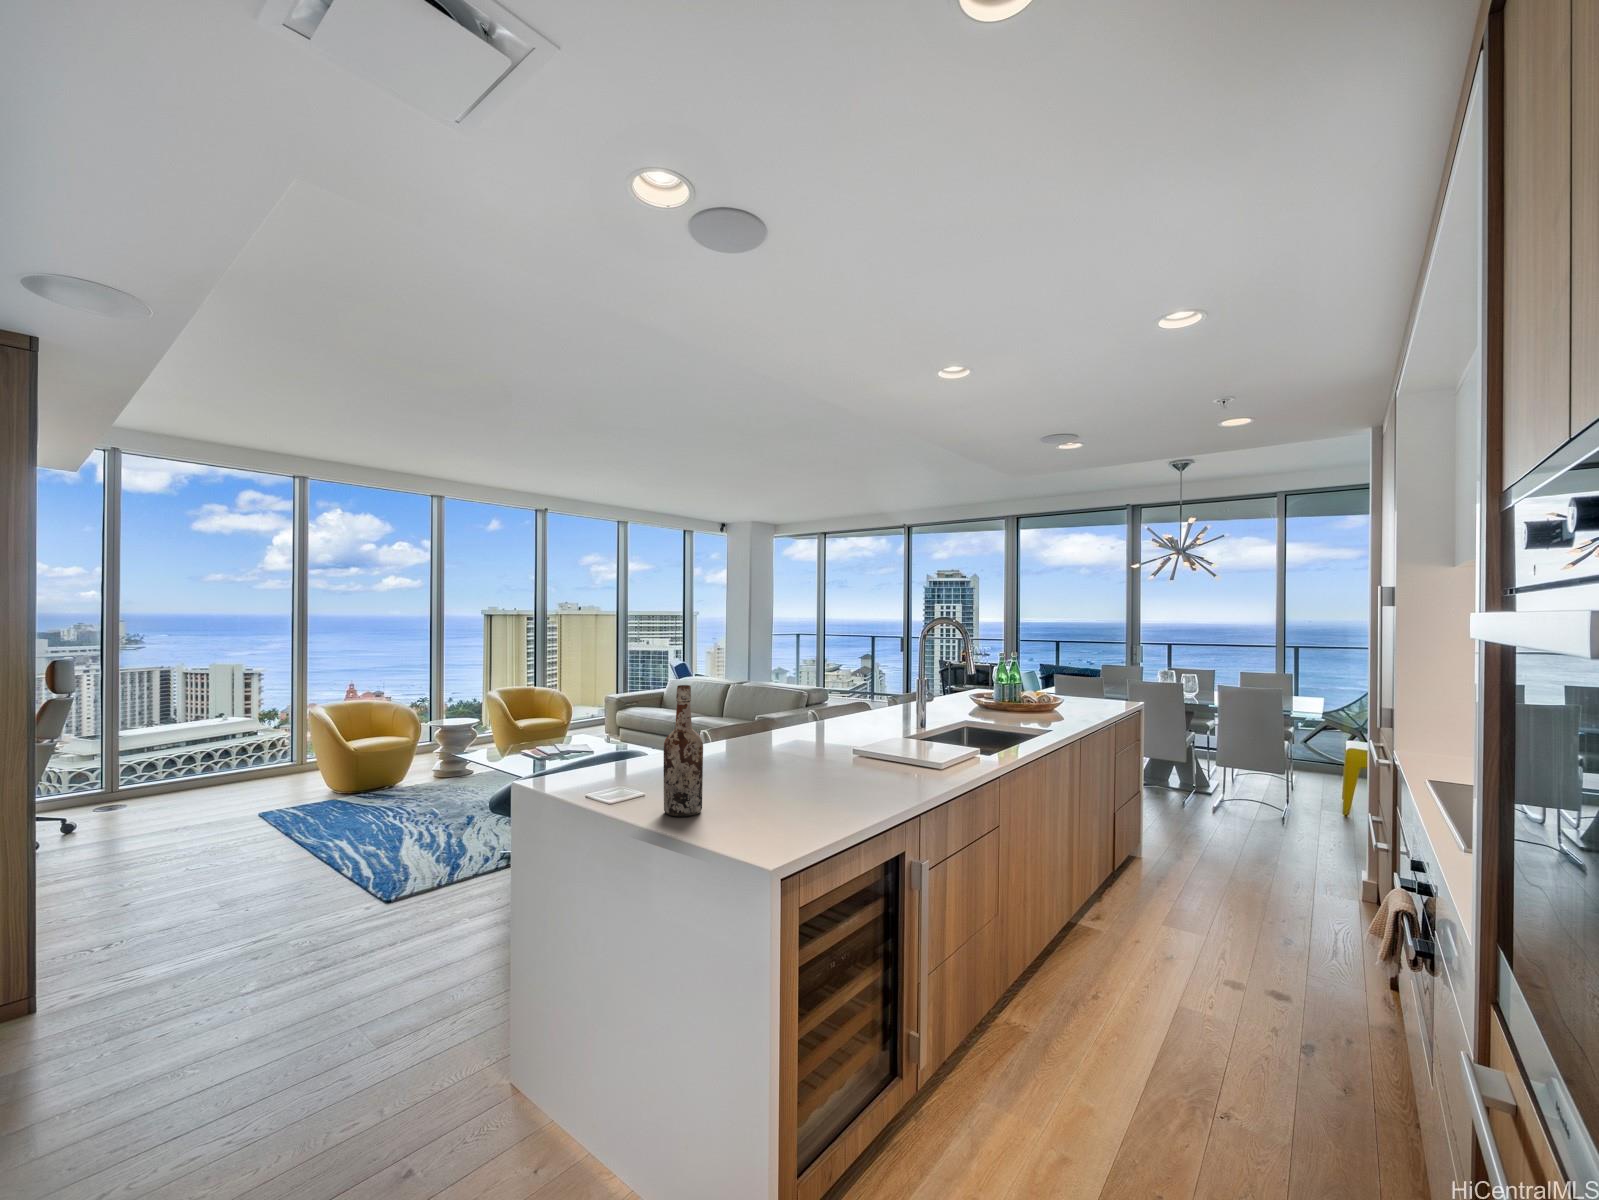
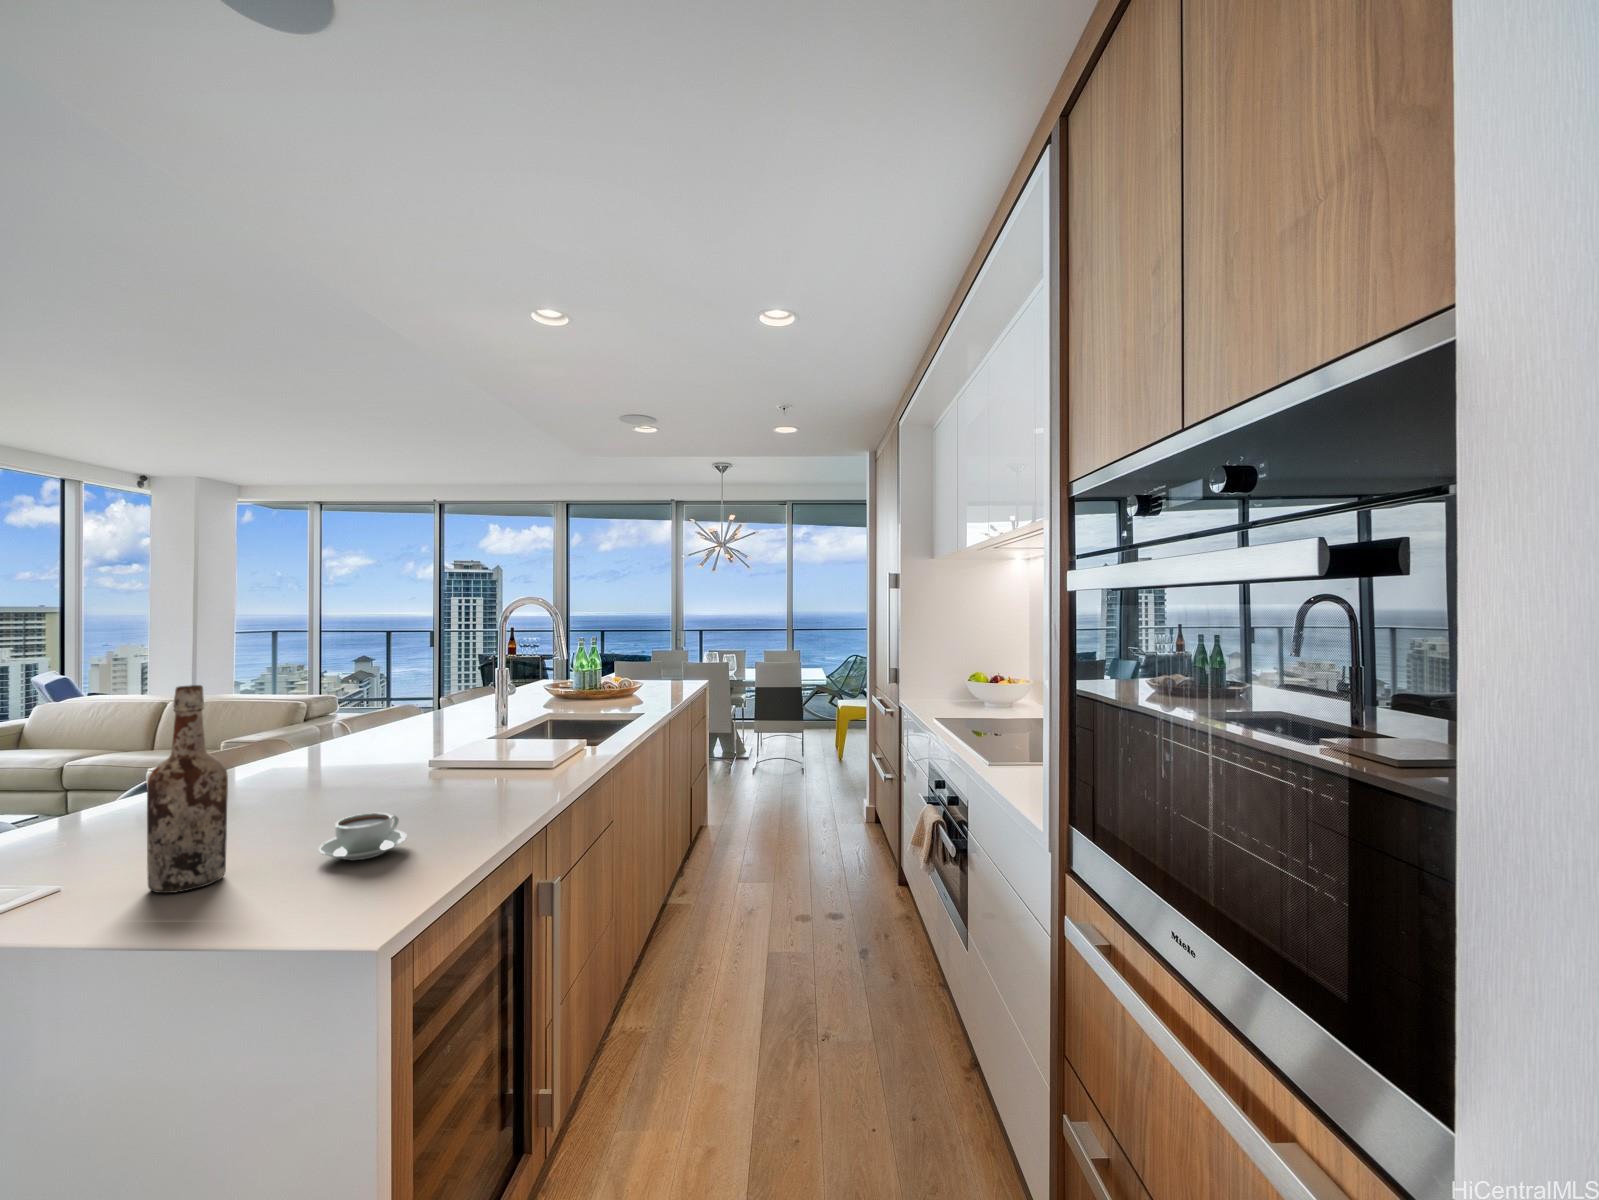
coffee cup: none [751,785,806,818] -> present [319,813,407,860]

